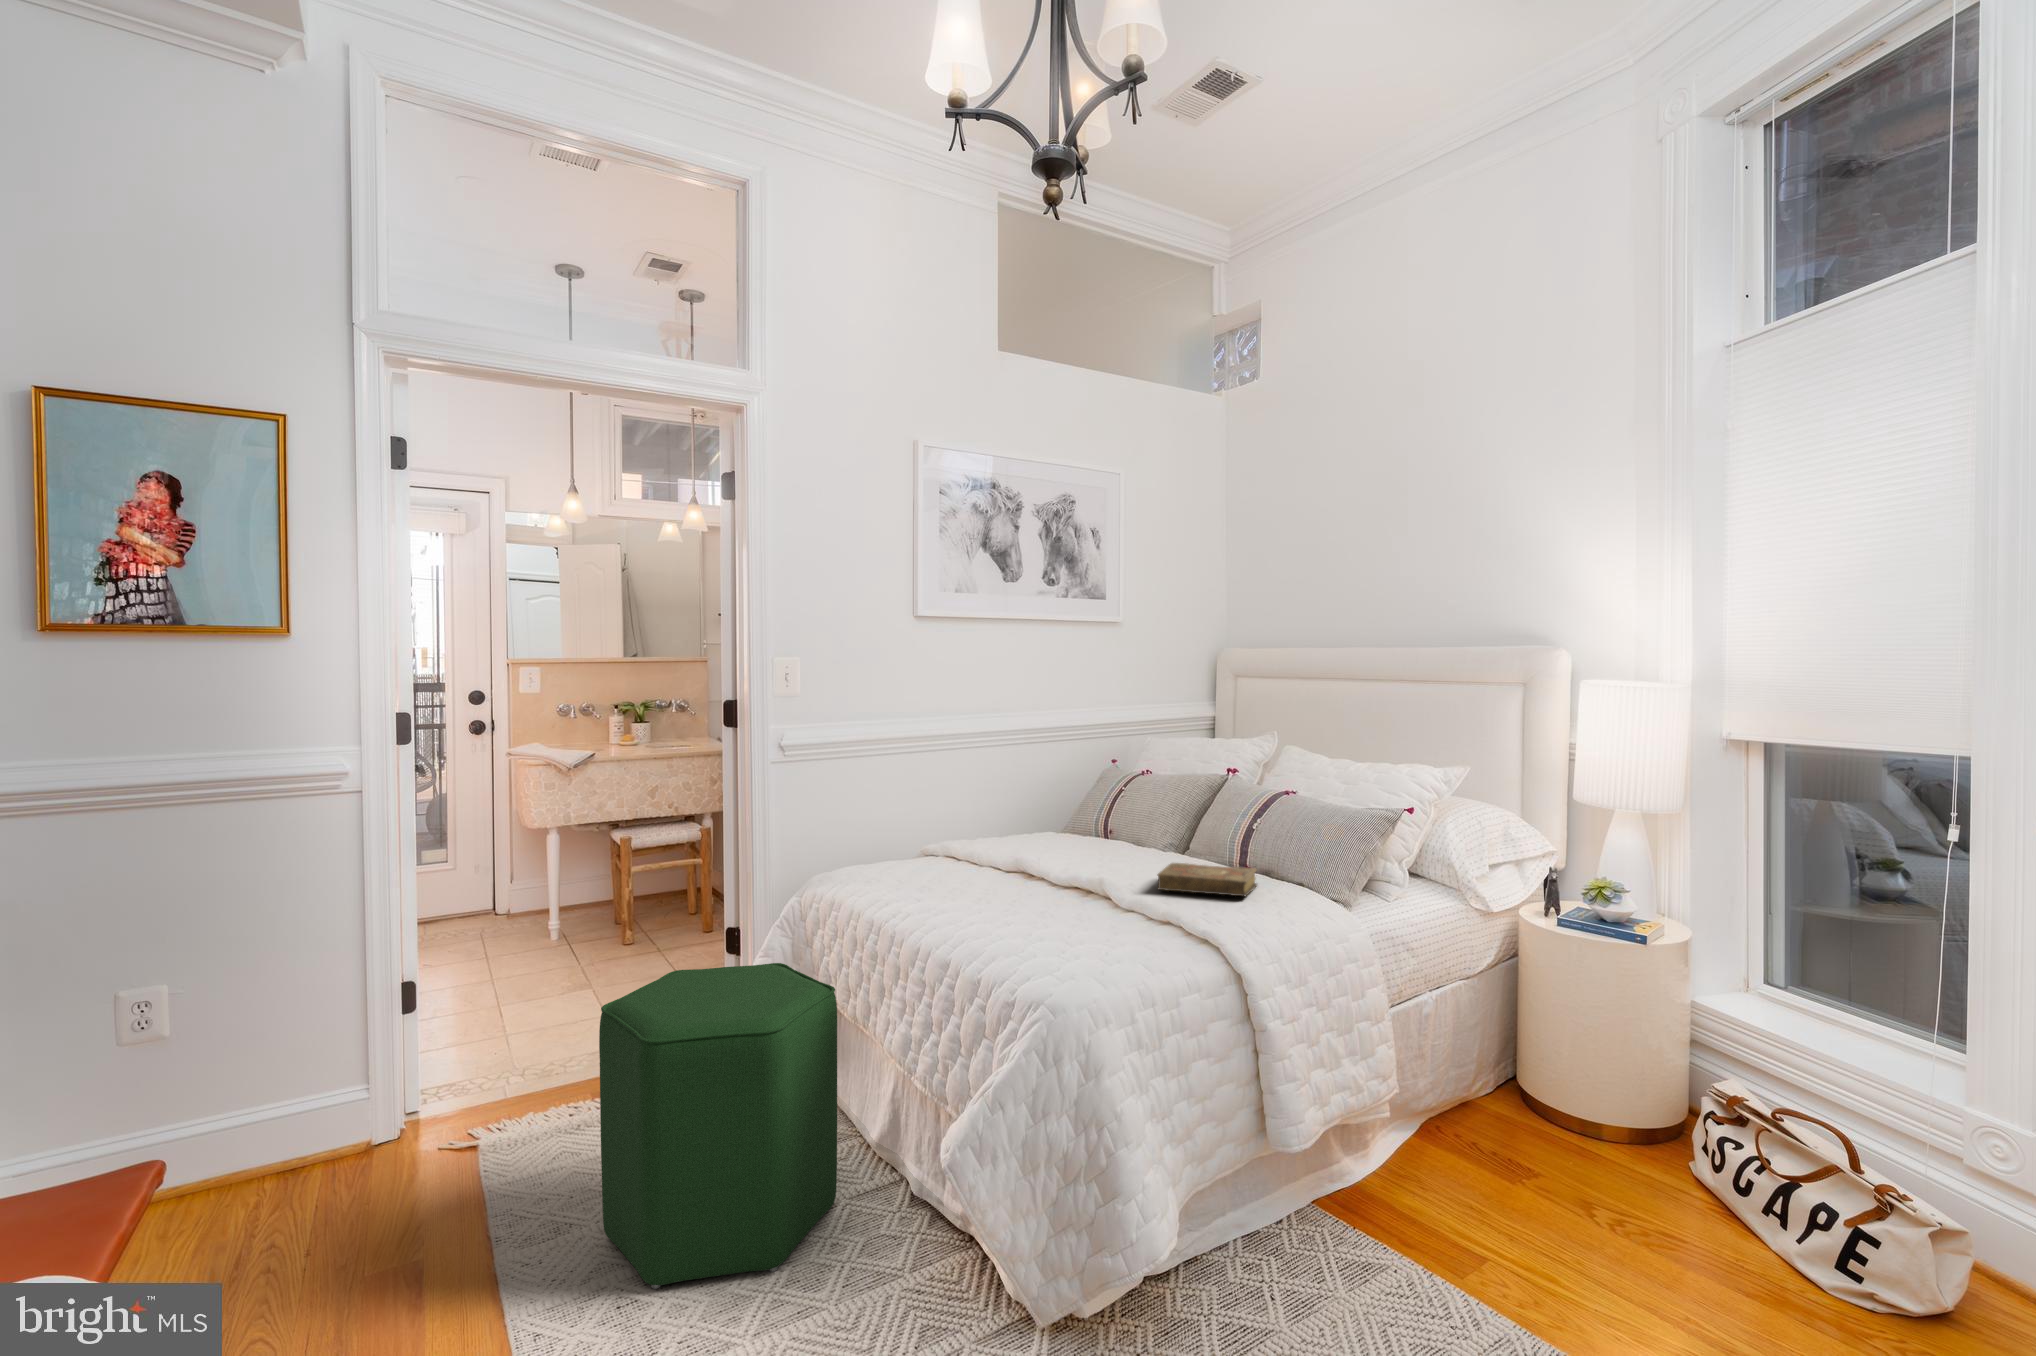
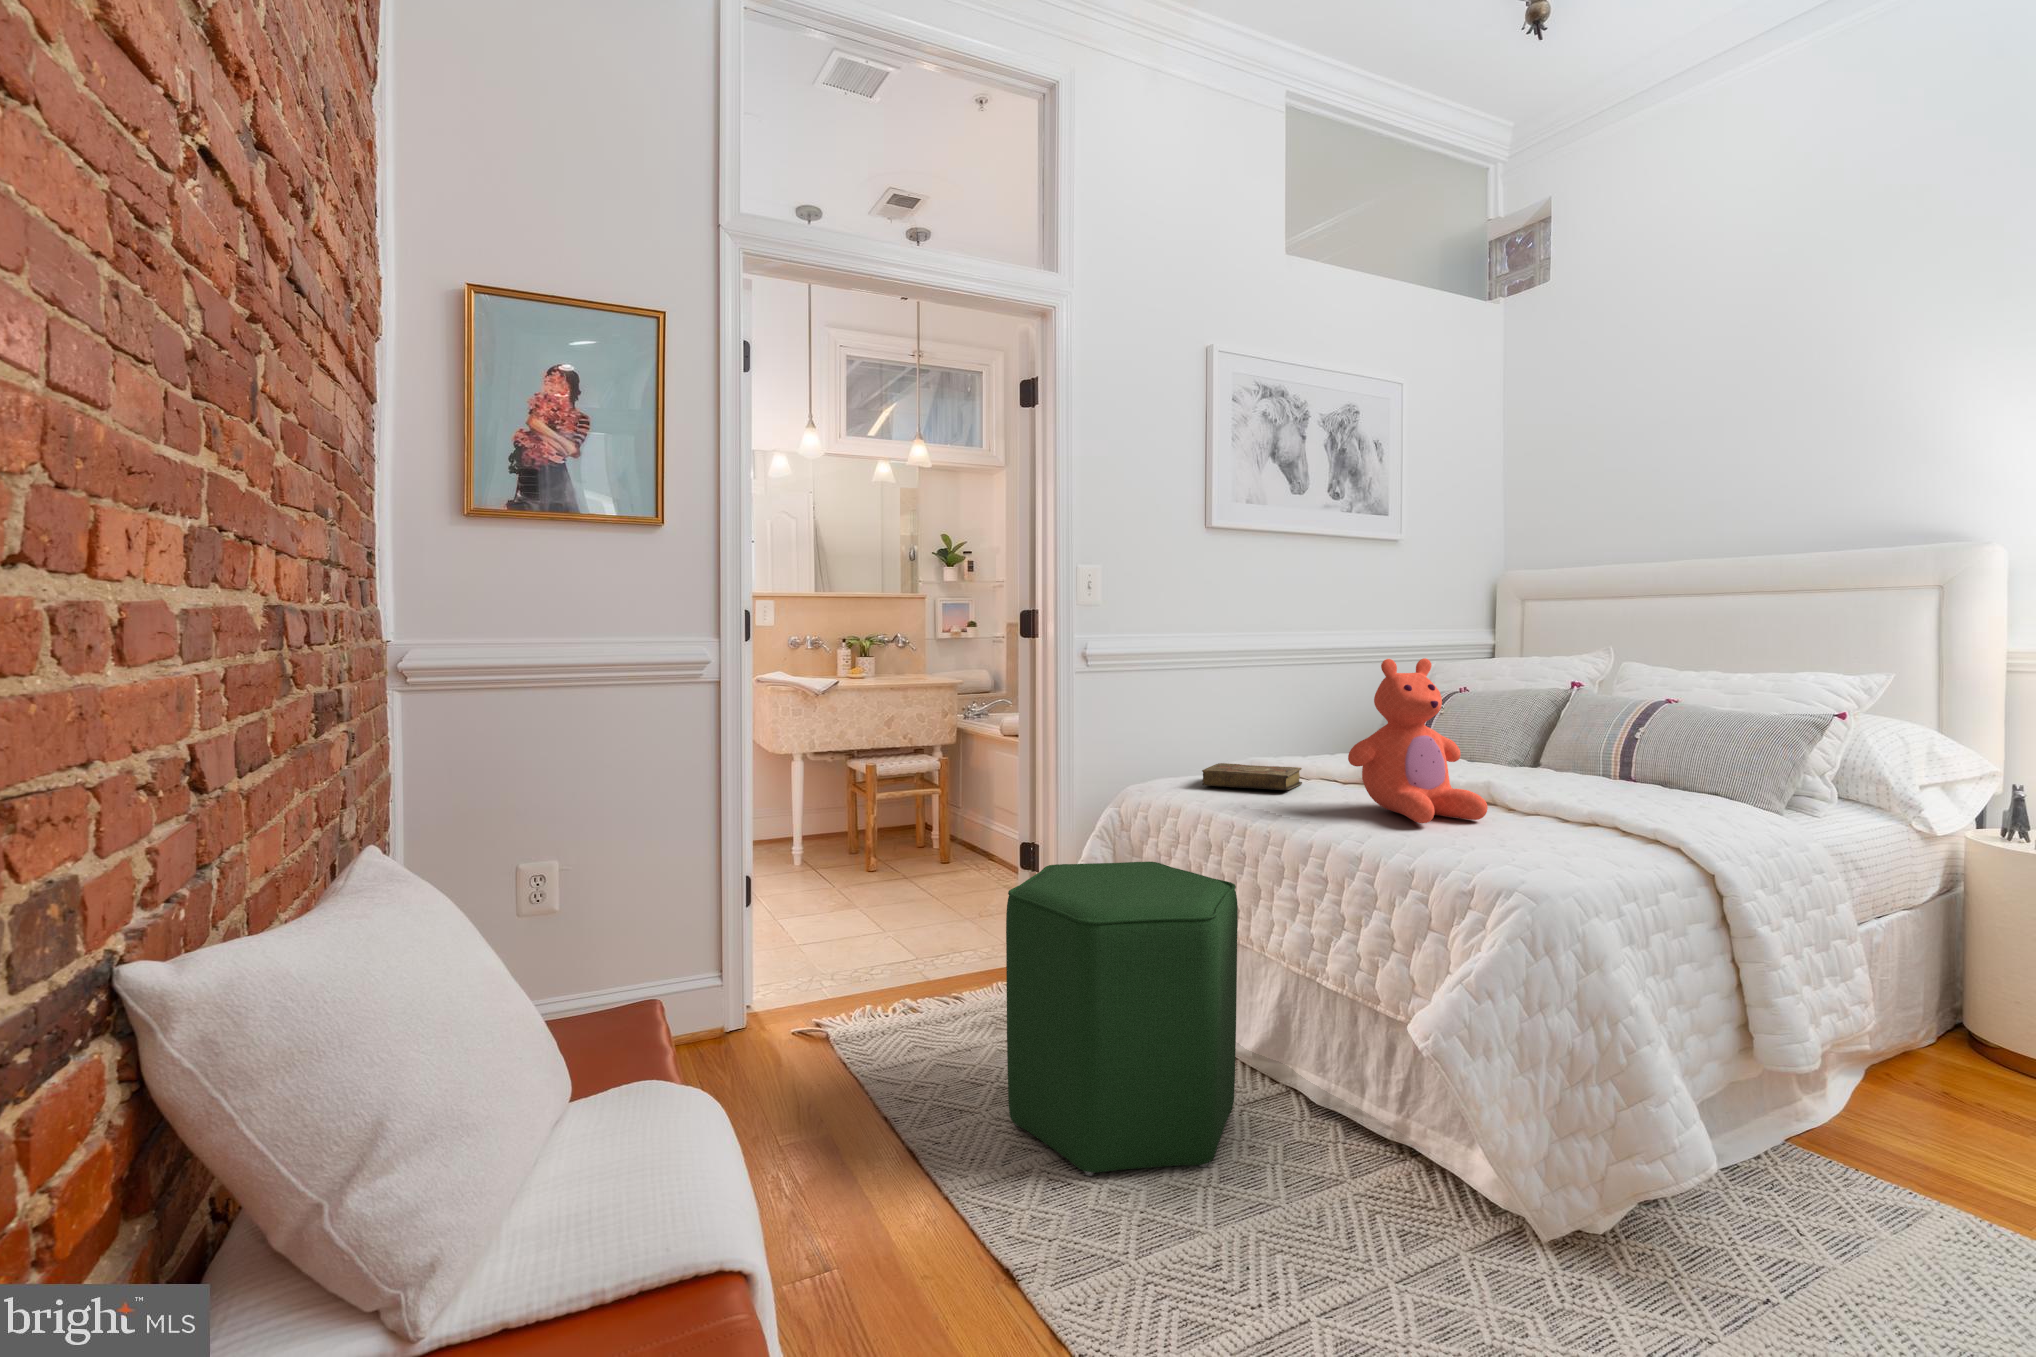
teddy bear: none [958,765,1074,926] -> present [1348,658,1488,823]
book: present [1158,863,1257,896] -> present [1202,763,1302,790]

